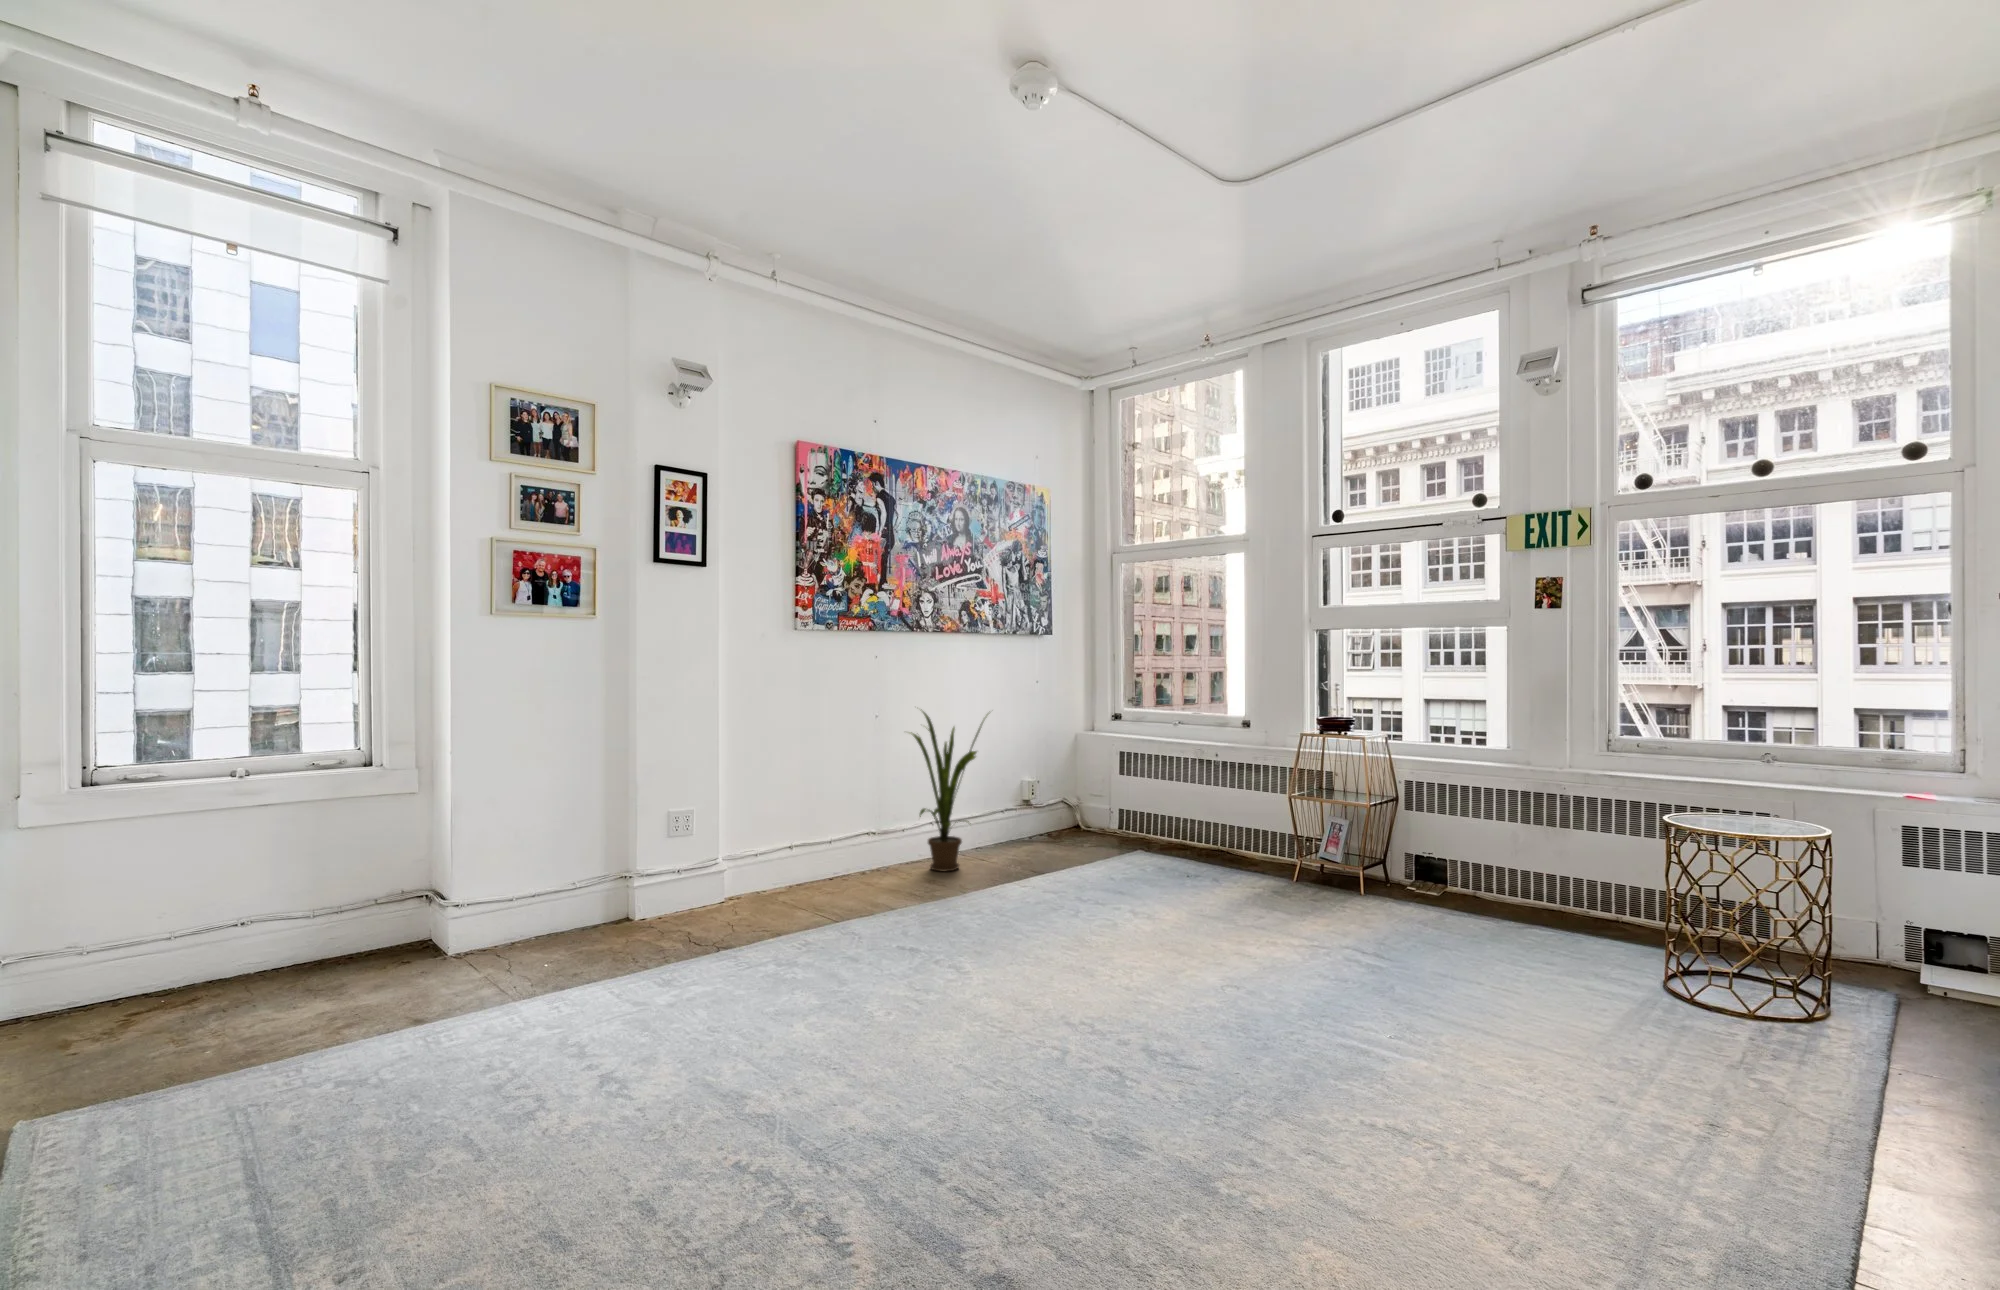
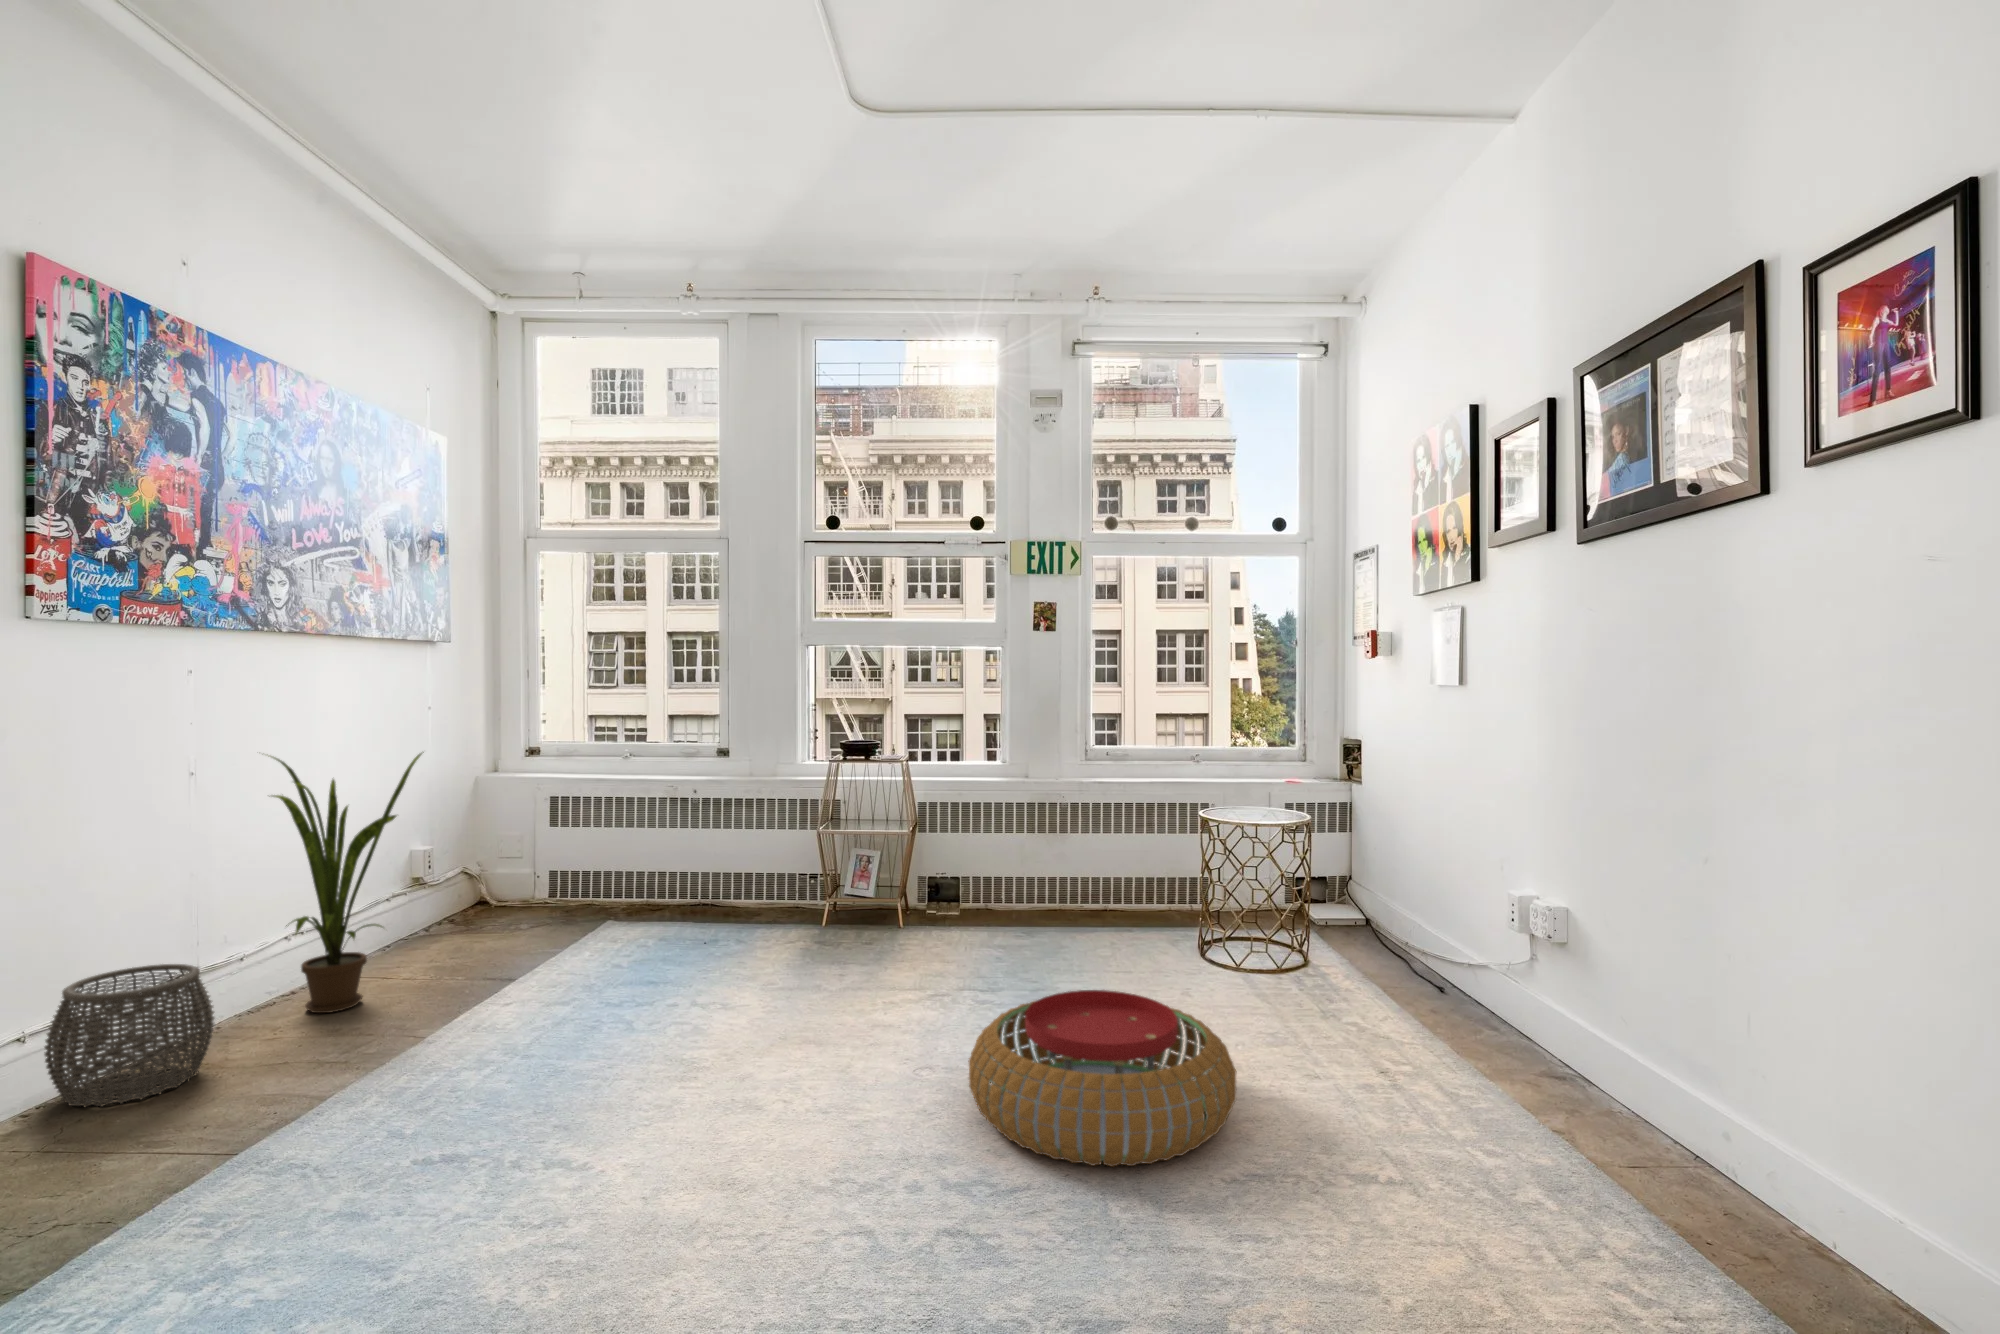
woven basket: none [798,821,869,892] -> present [44,964,214,1107]
pouf: none [1202,944,1459,1100] -> present [968,990,1237,1167]

